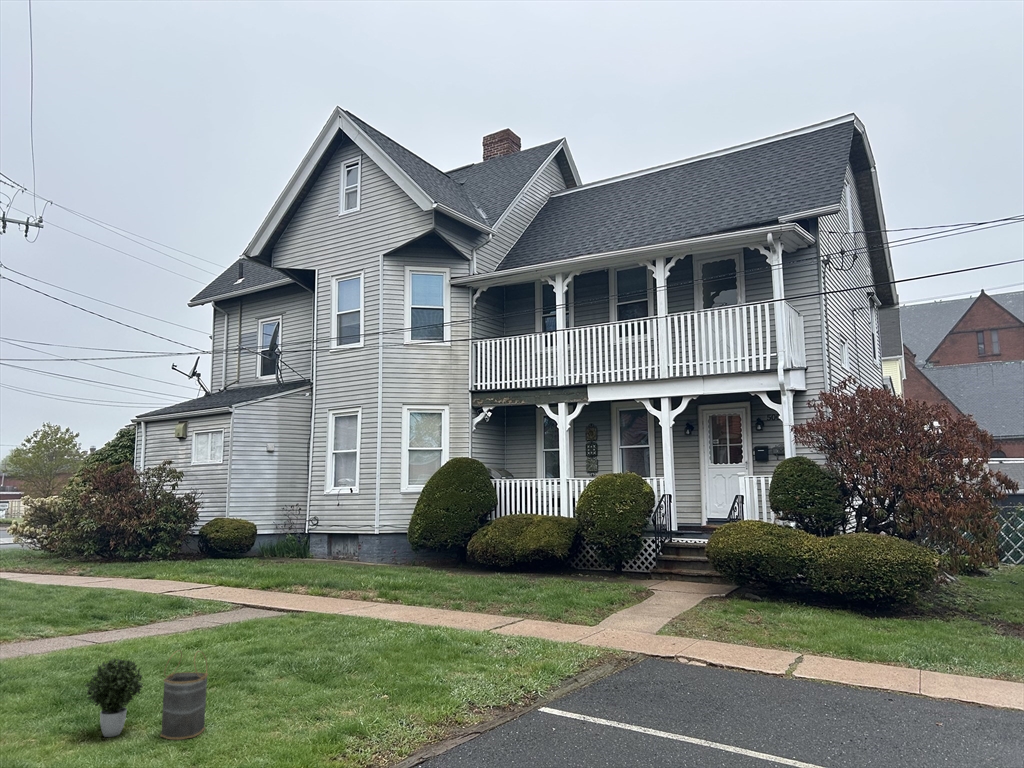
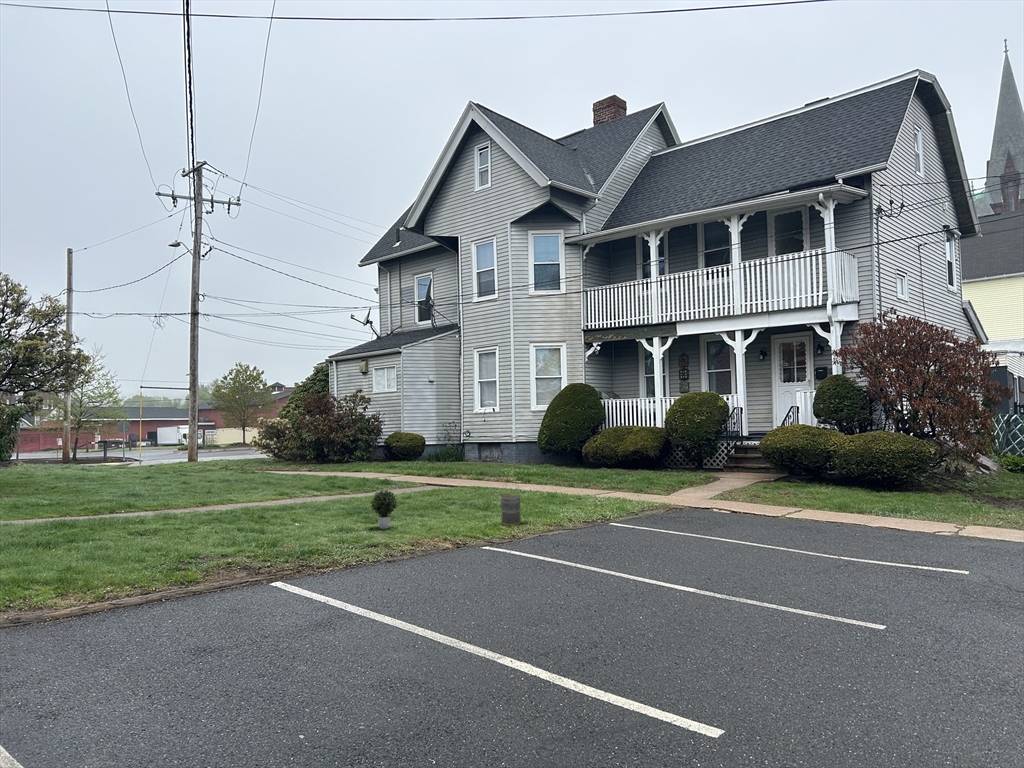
basket: present [160,650,208,740] -> present [501,494,521,525]

